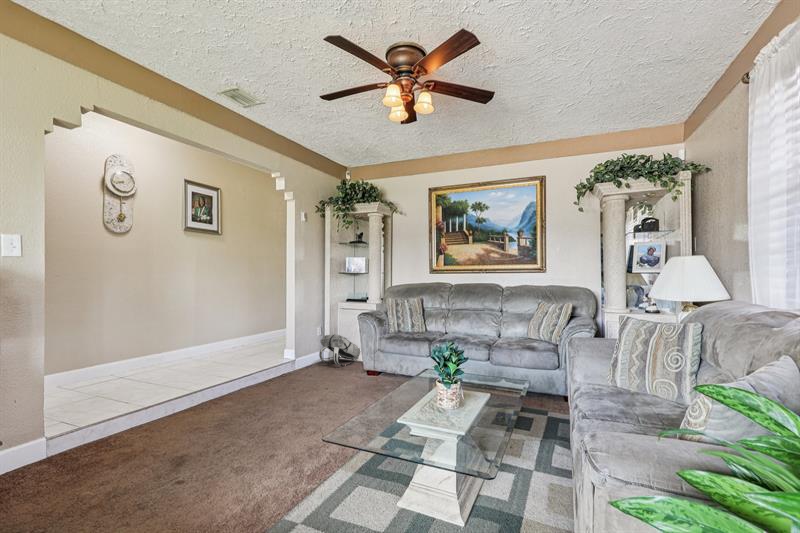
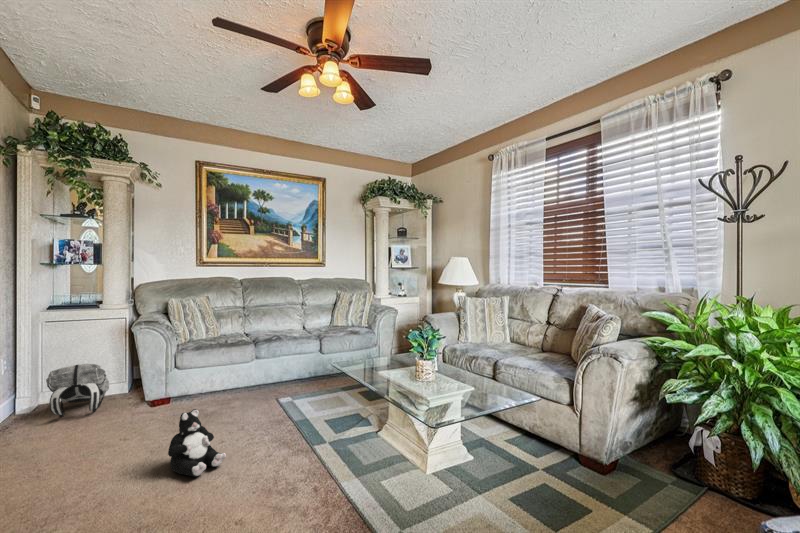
plush toy: none [286,374,319,419] -> present [168,409,226,476]

